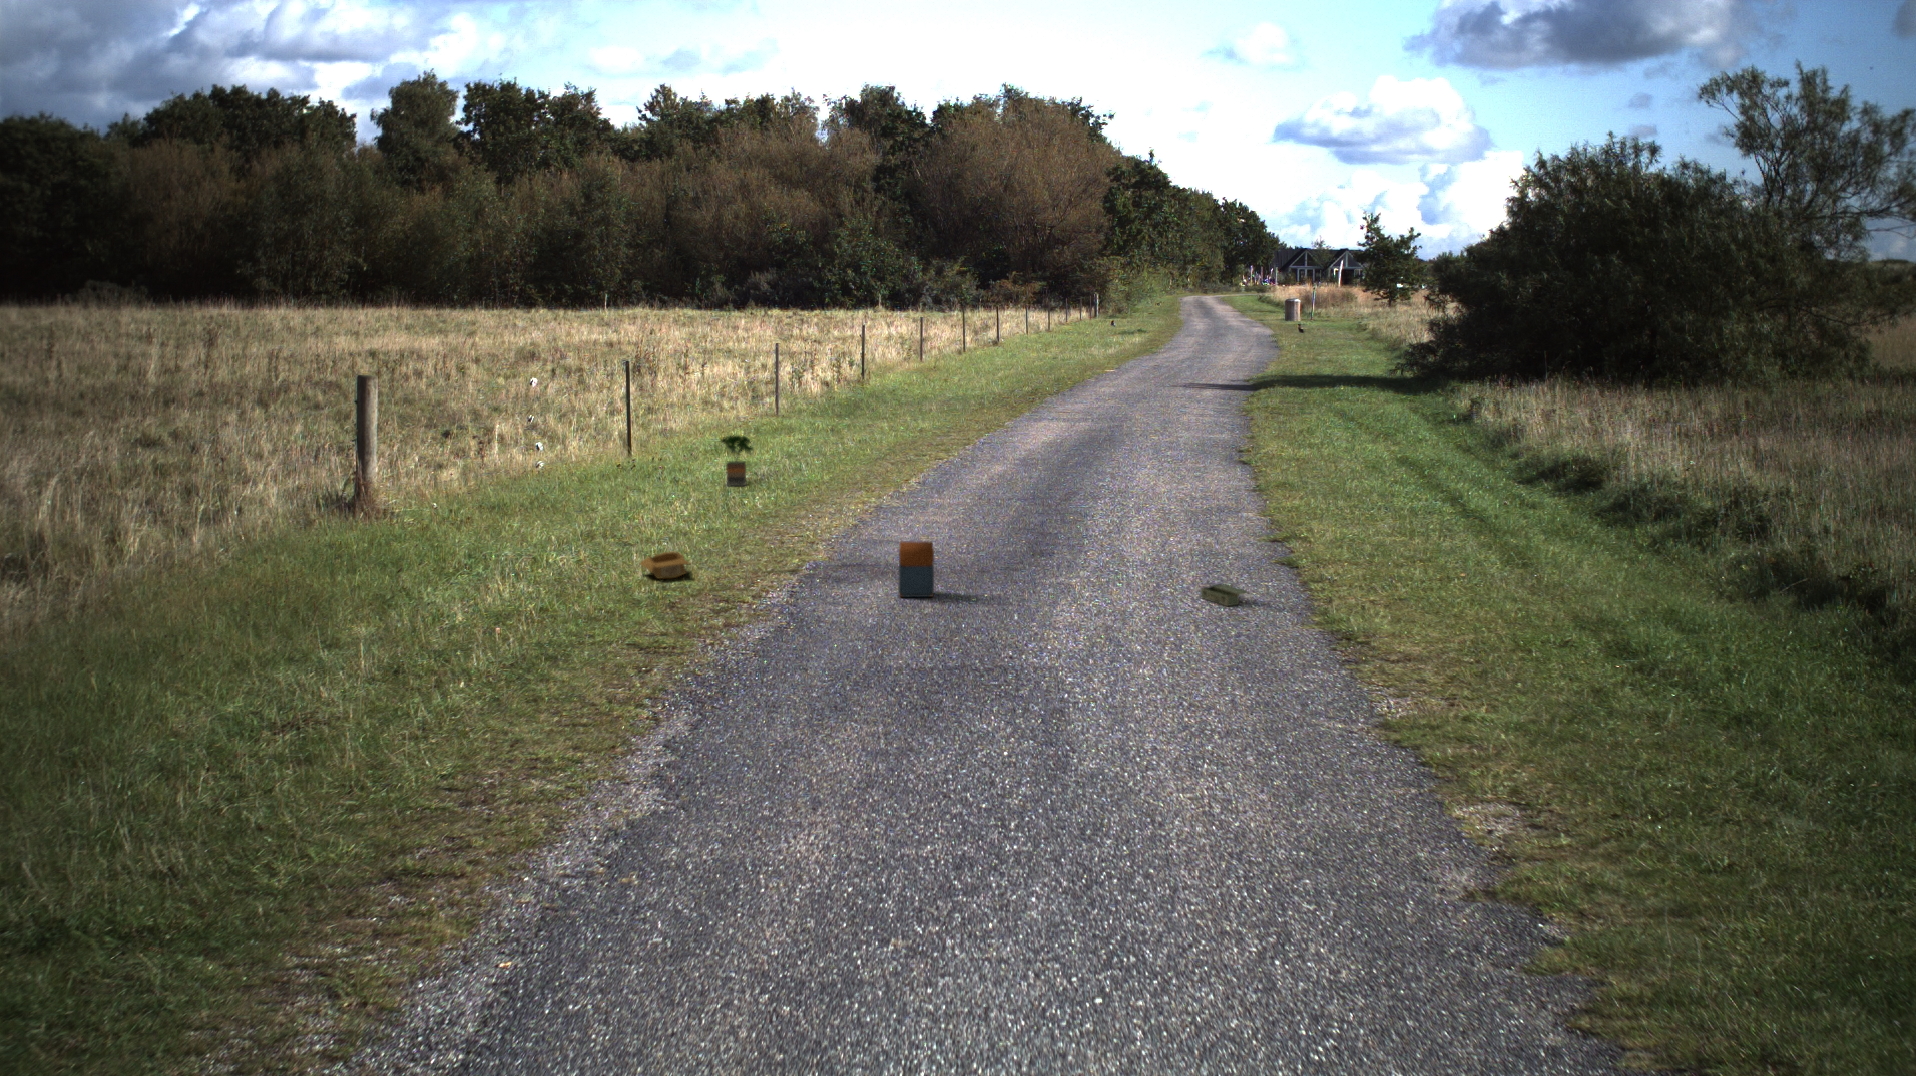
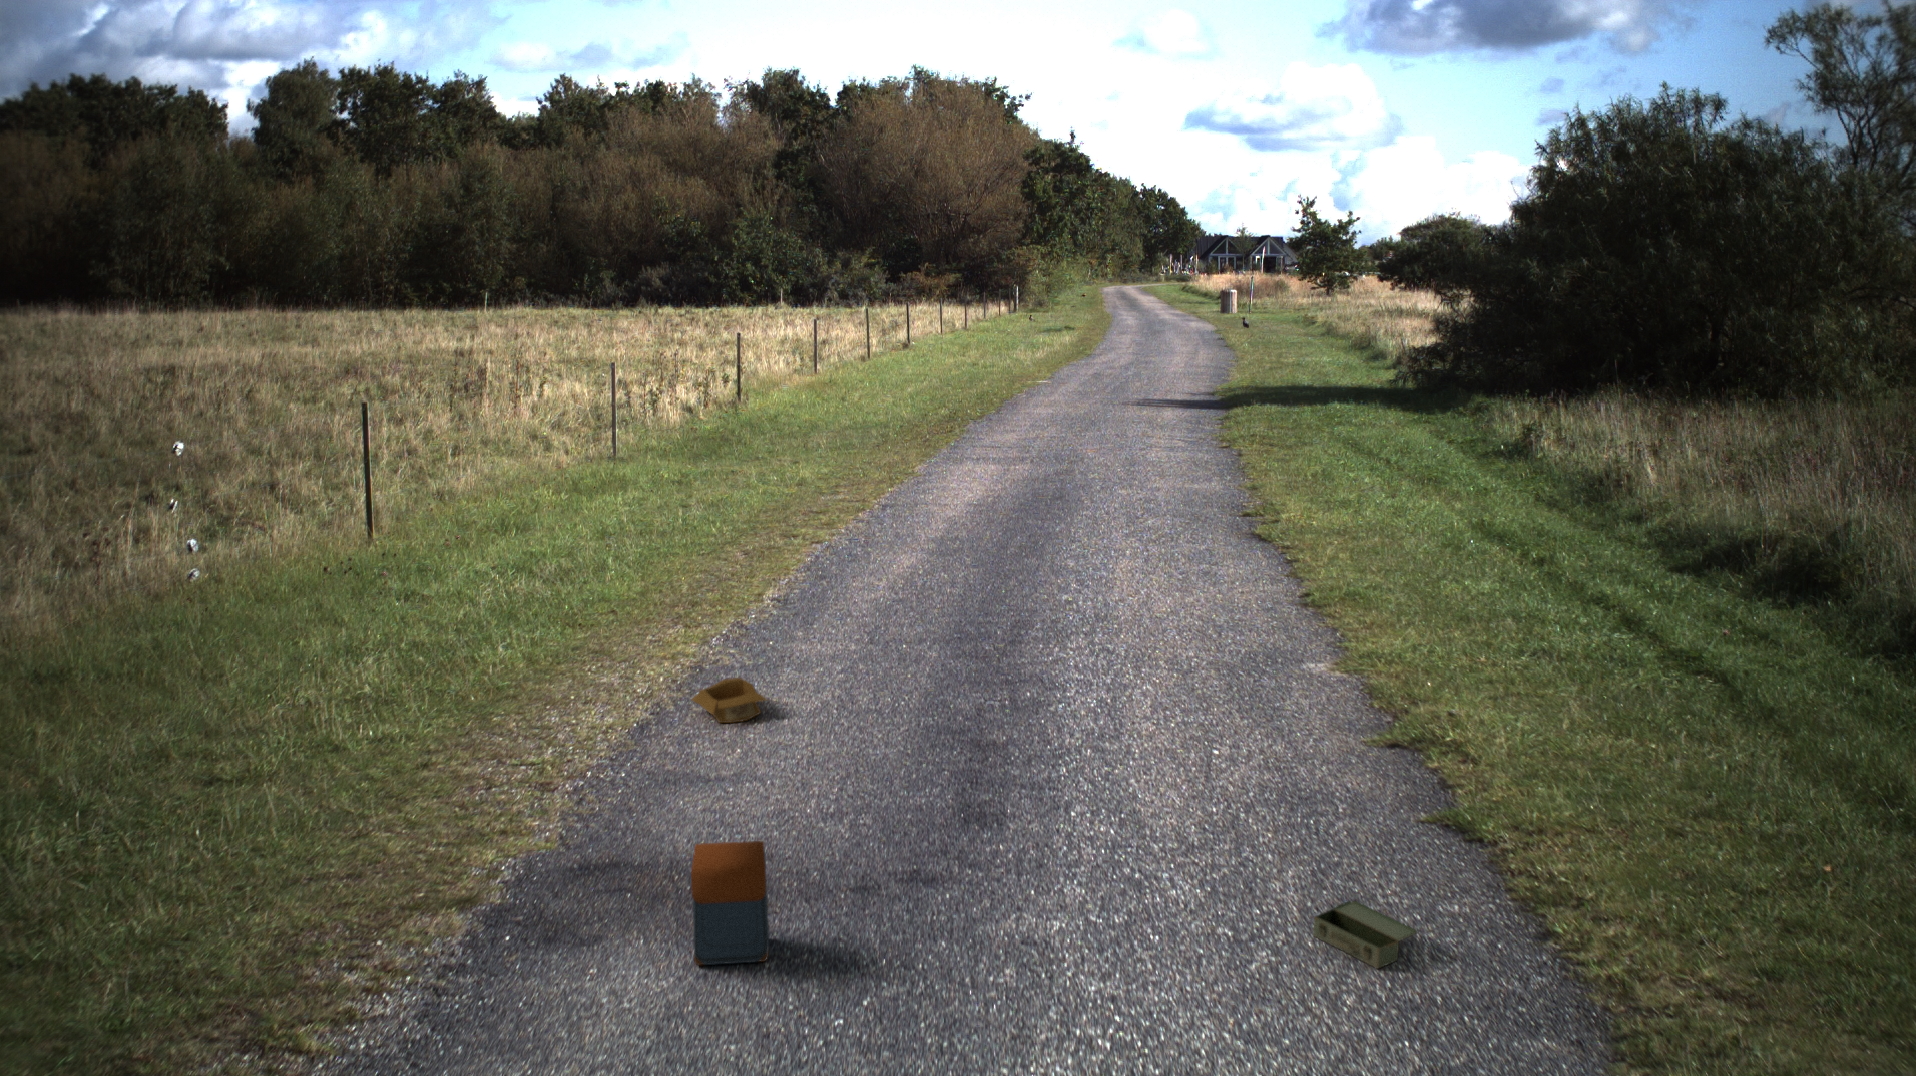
potted tree: present [722,435,753,486] -> none [464,530,522,613]
cardboard box: present [641,552,689,579] -> present [692,678,768,723]

